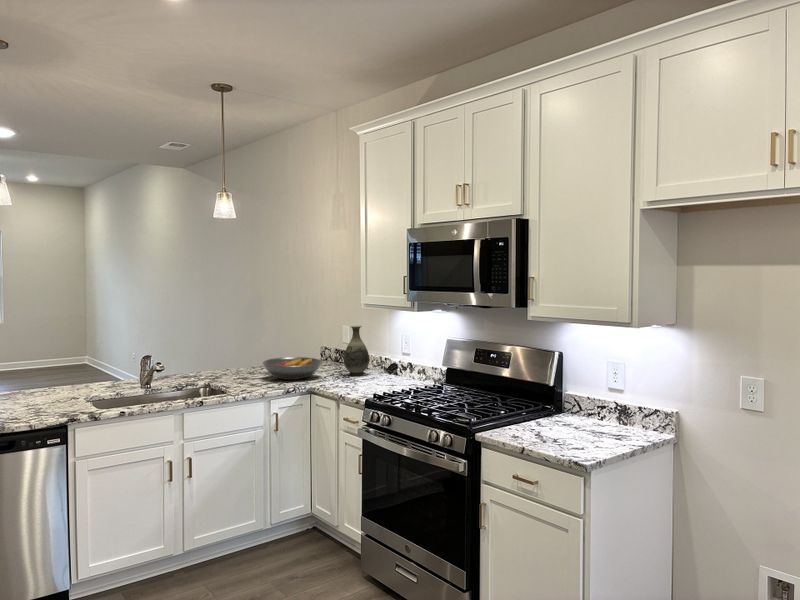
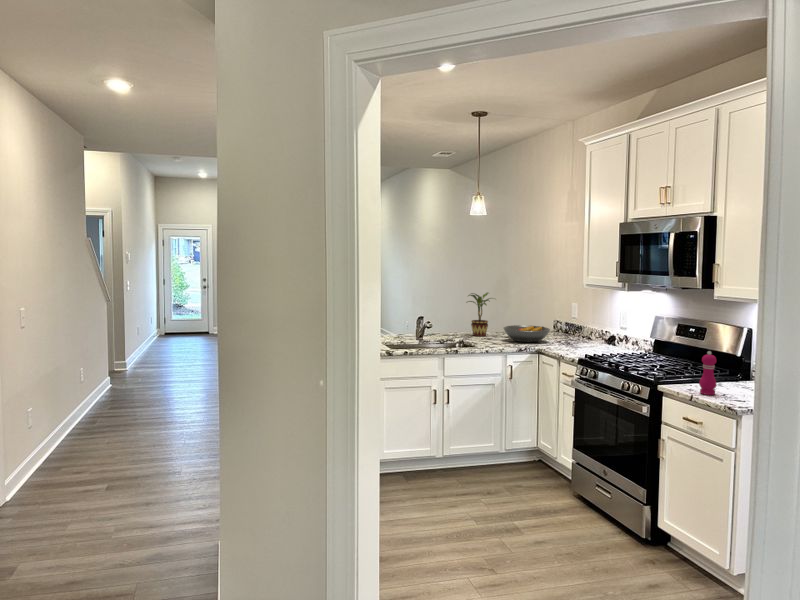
potted plant: none [211,317,252,375] -> present [468,293,491,336]
vase: present [344,326,369,376] -> none [569,302,591,343]
pepper mill: none [528,387,548,443] -> present [699,351,717,395]

